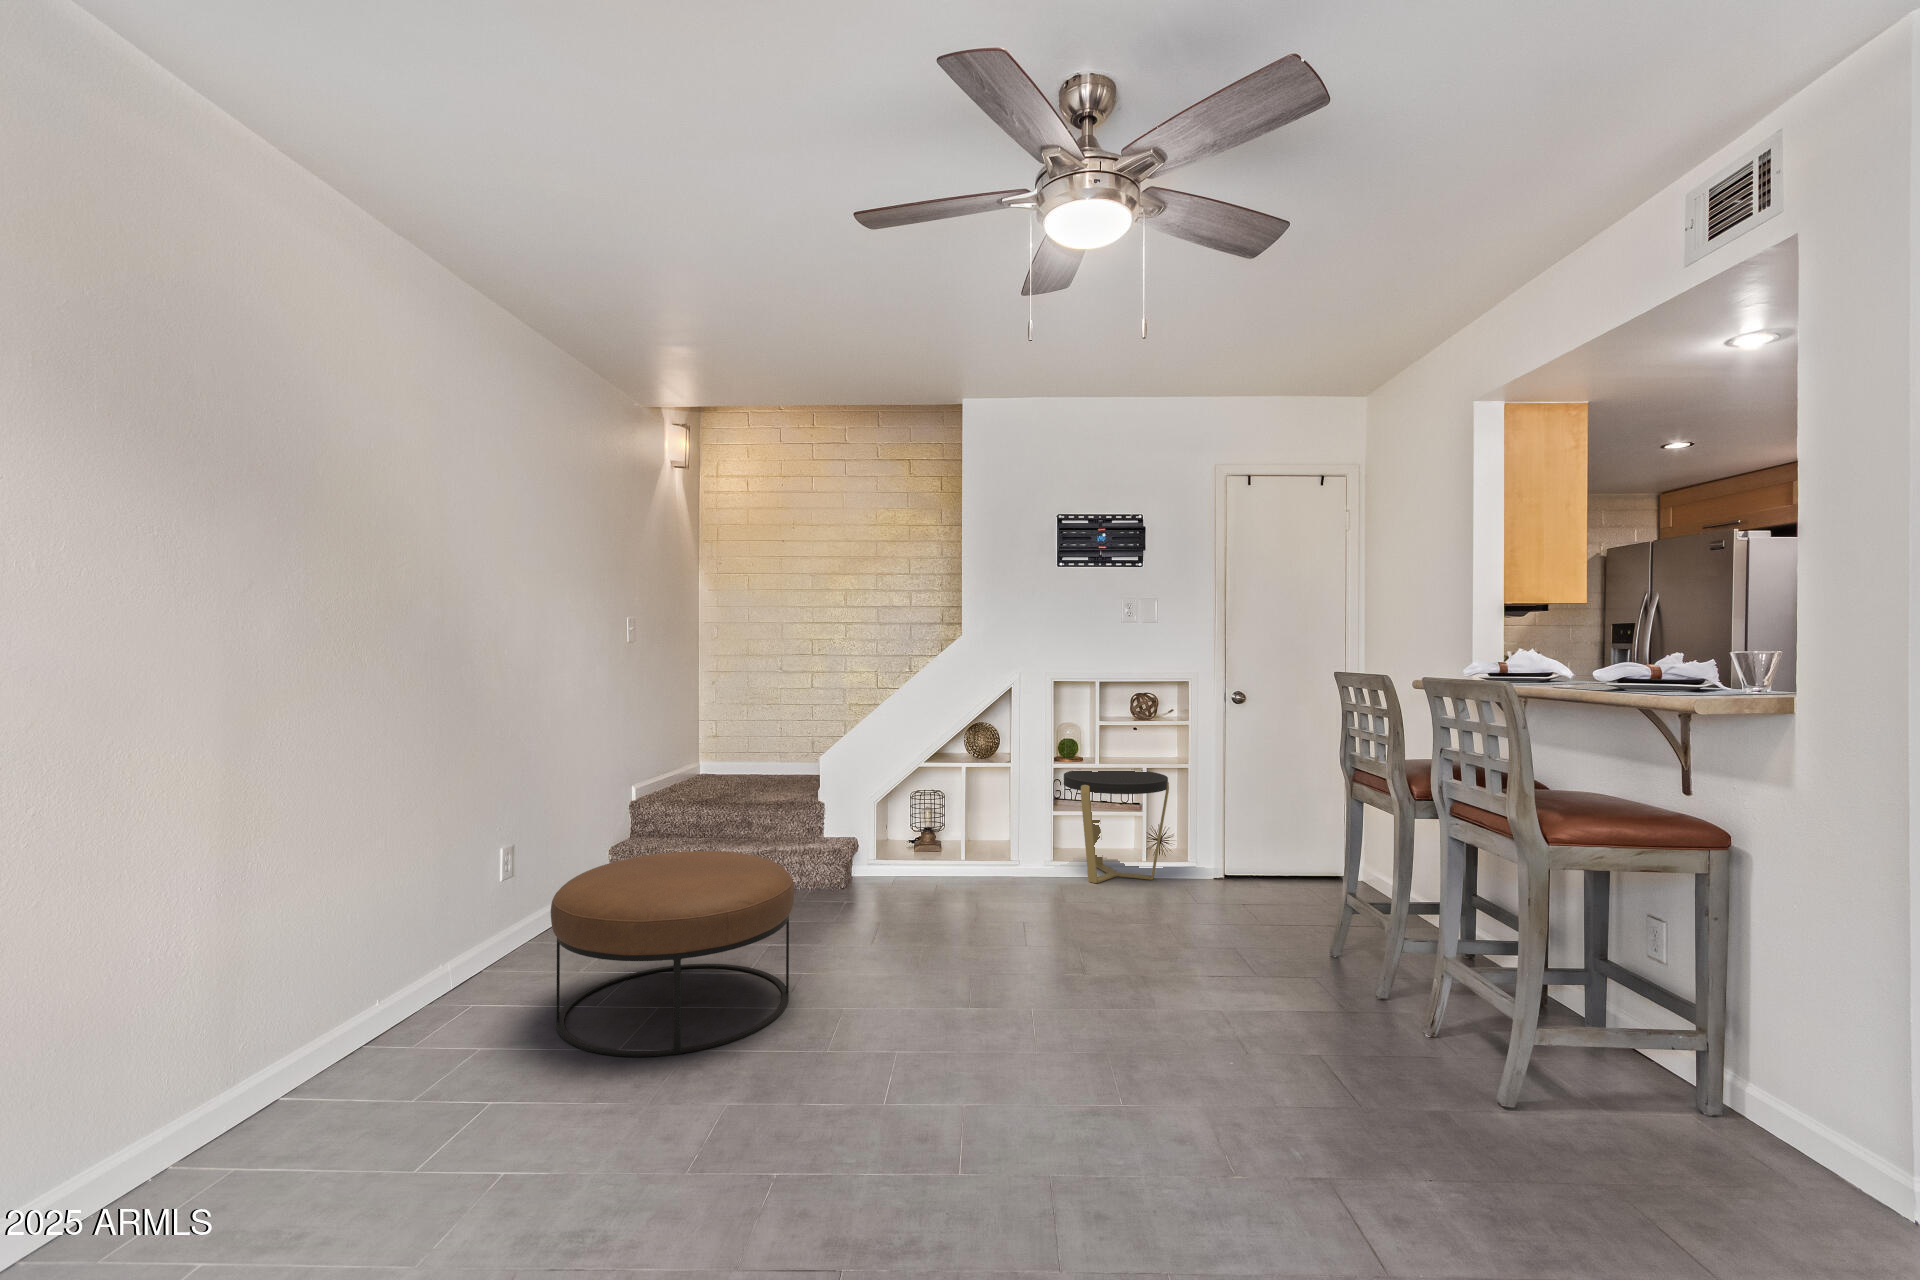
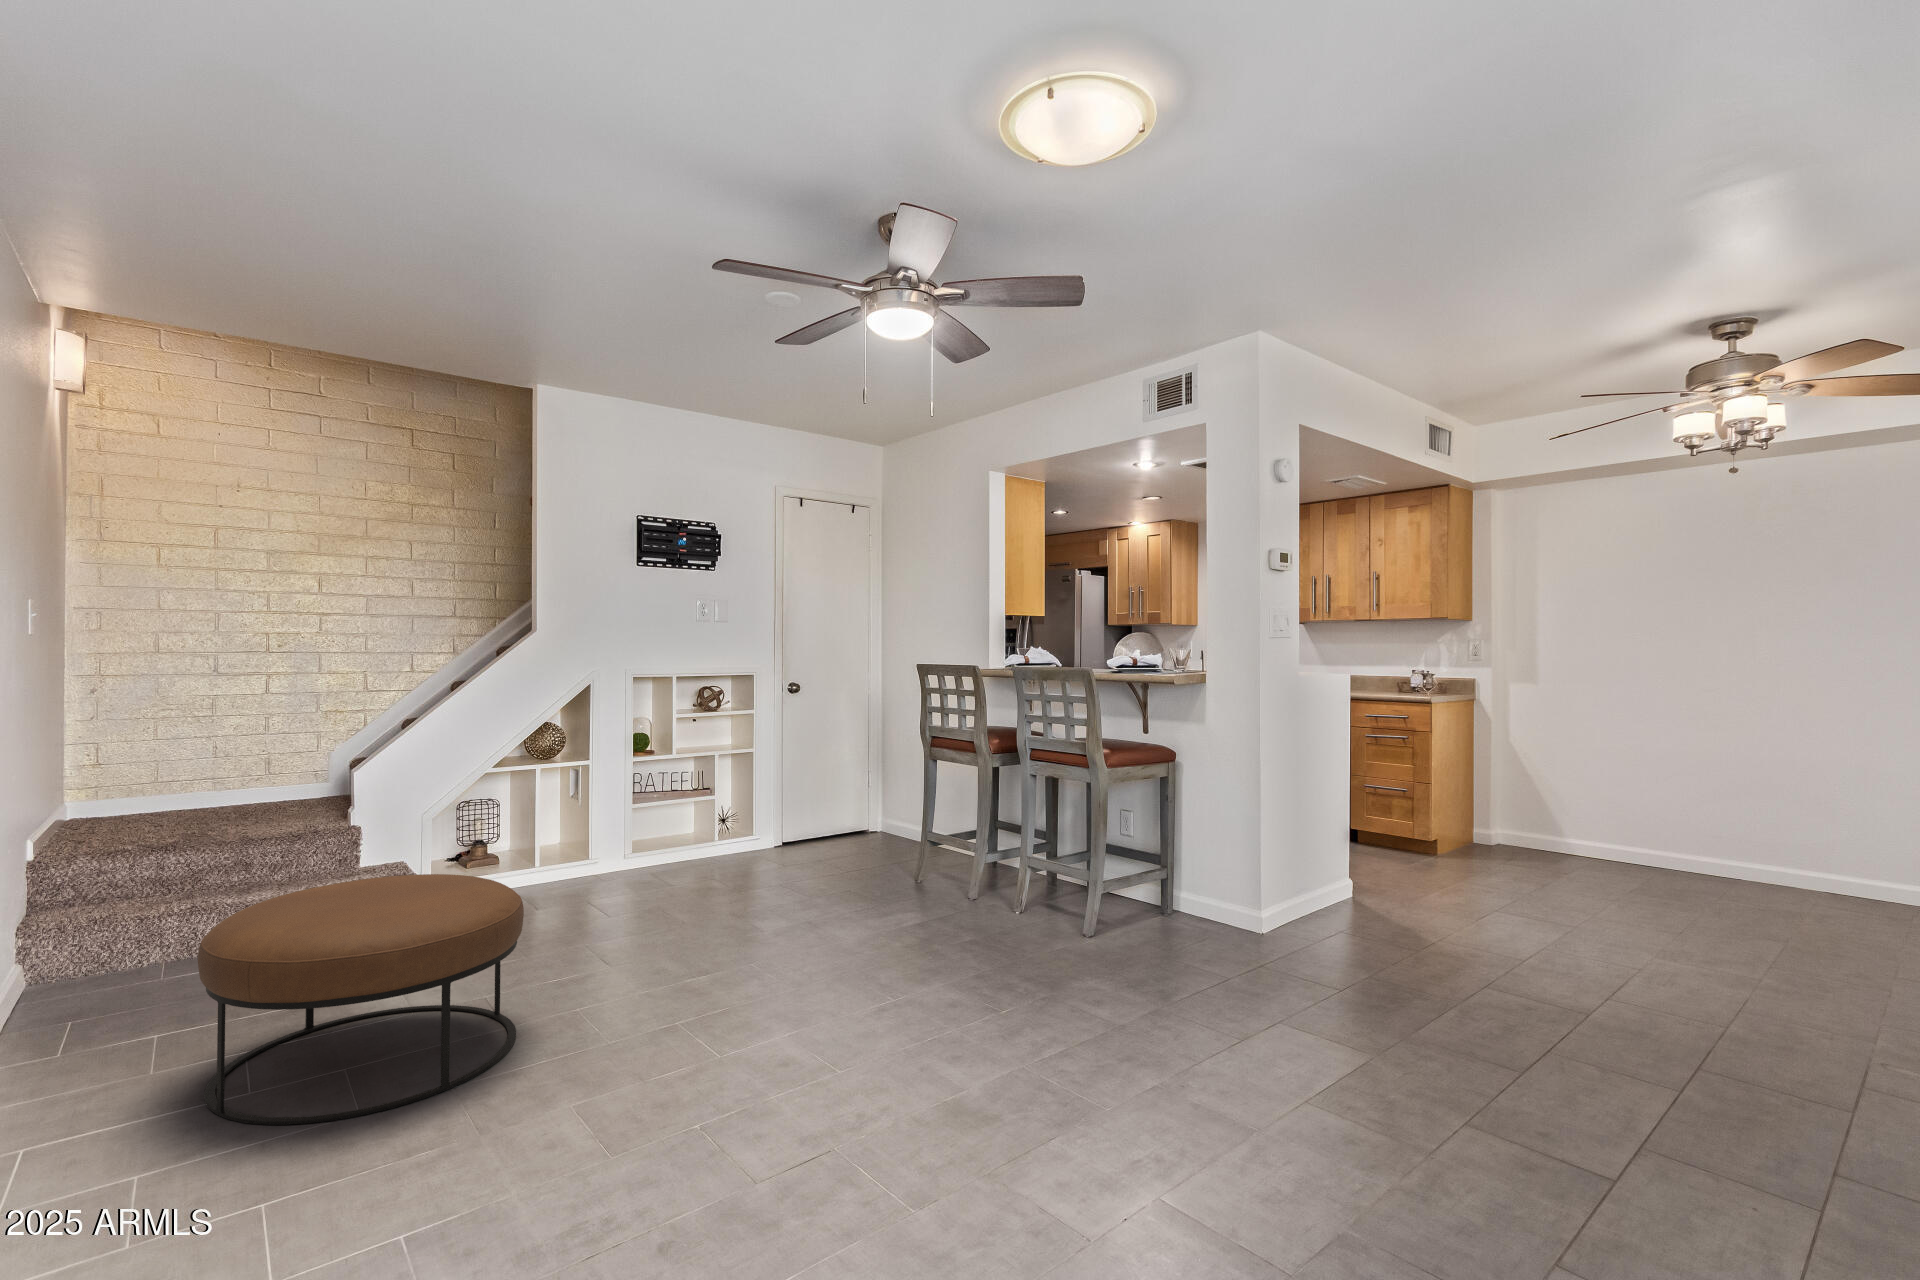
side table: present [1064,769,1169,883] -> none [643,761,746,870]

